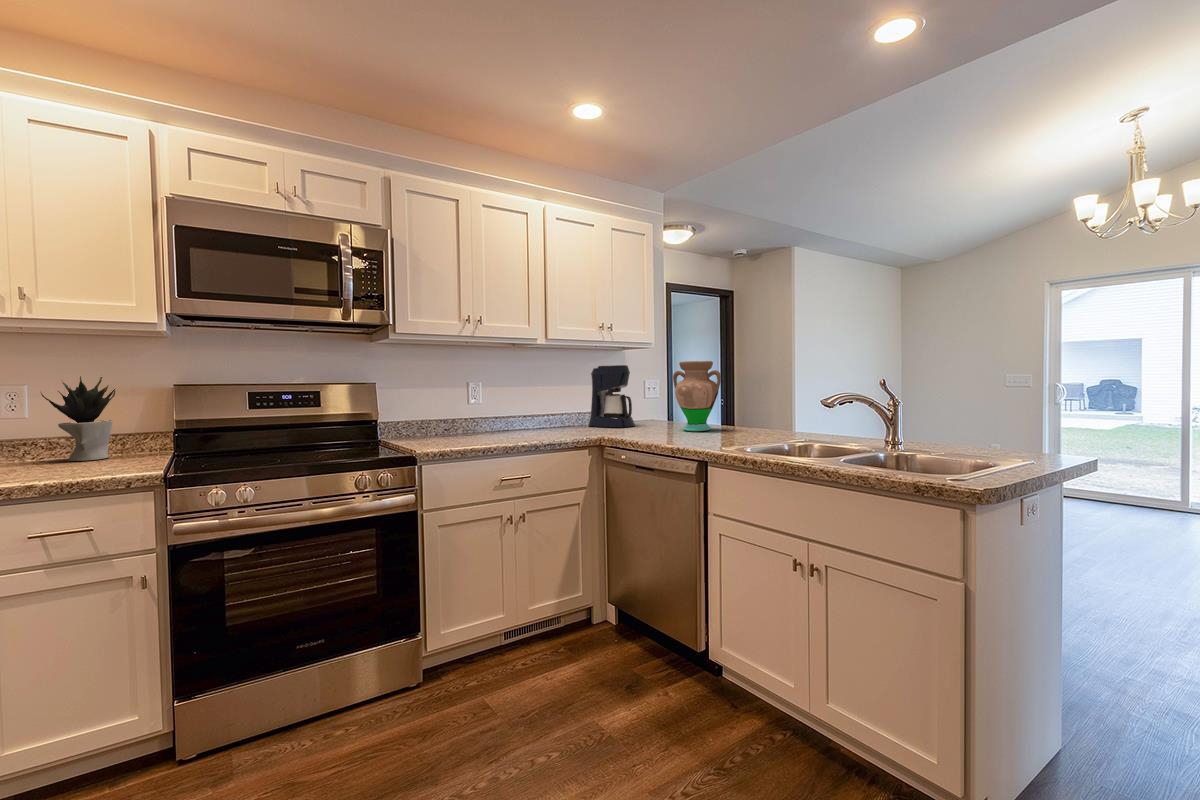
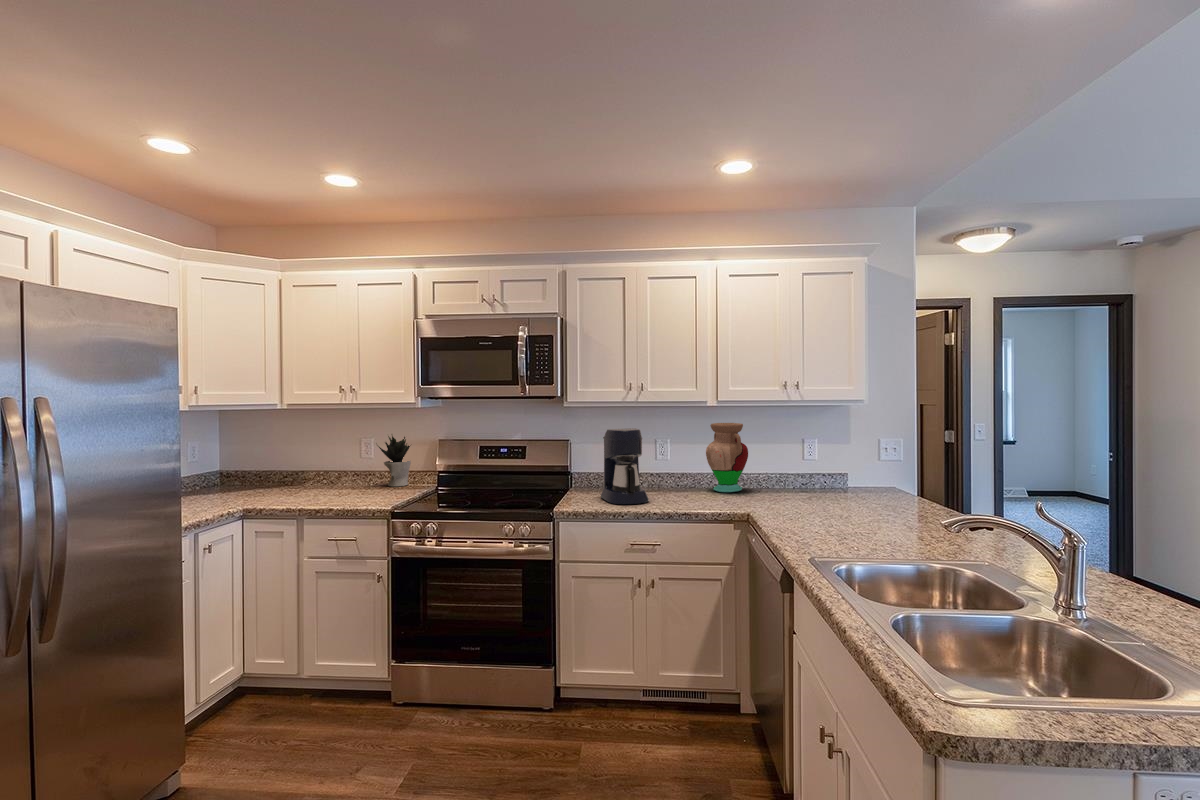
vase: present [673,361,721,431] -> present [706,423,748,492]
coffee maker: present [589,365,635,427] -> present [601,428,649,504]

